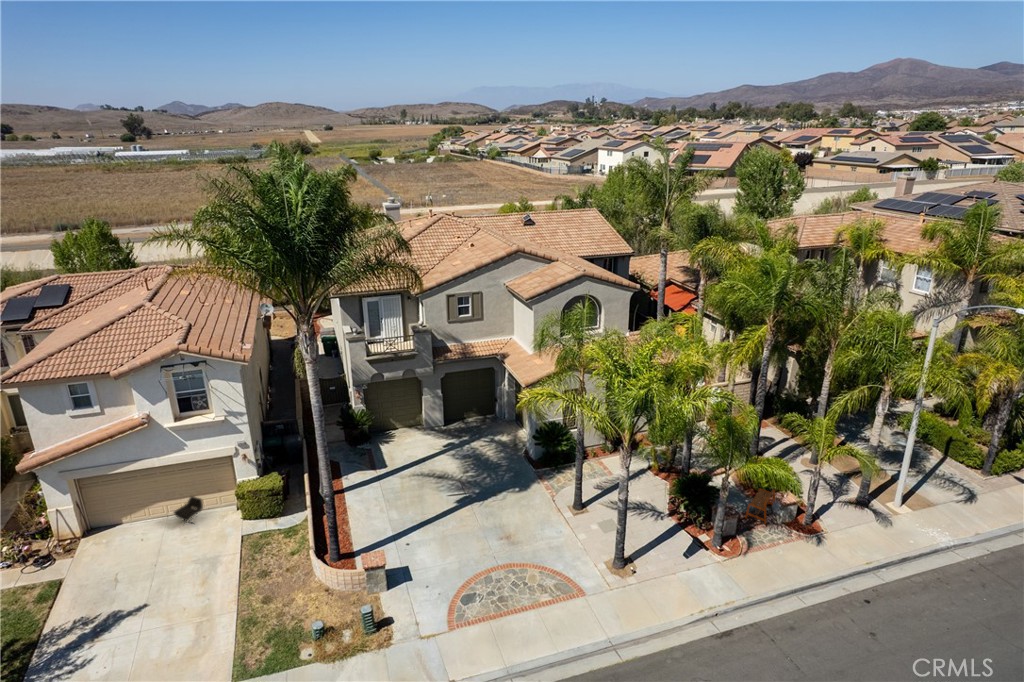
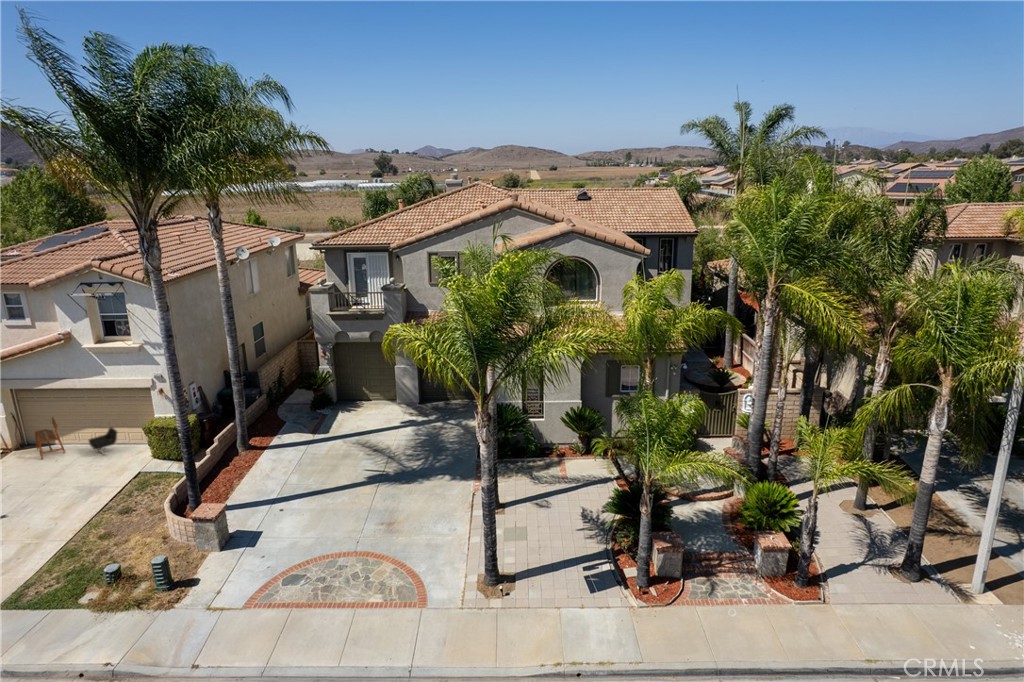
bench: present [745,488,775,524] -> present [35,417,65,460]

